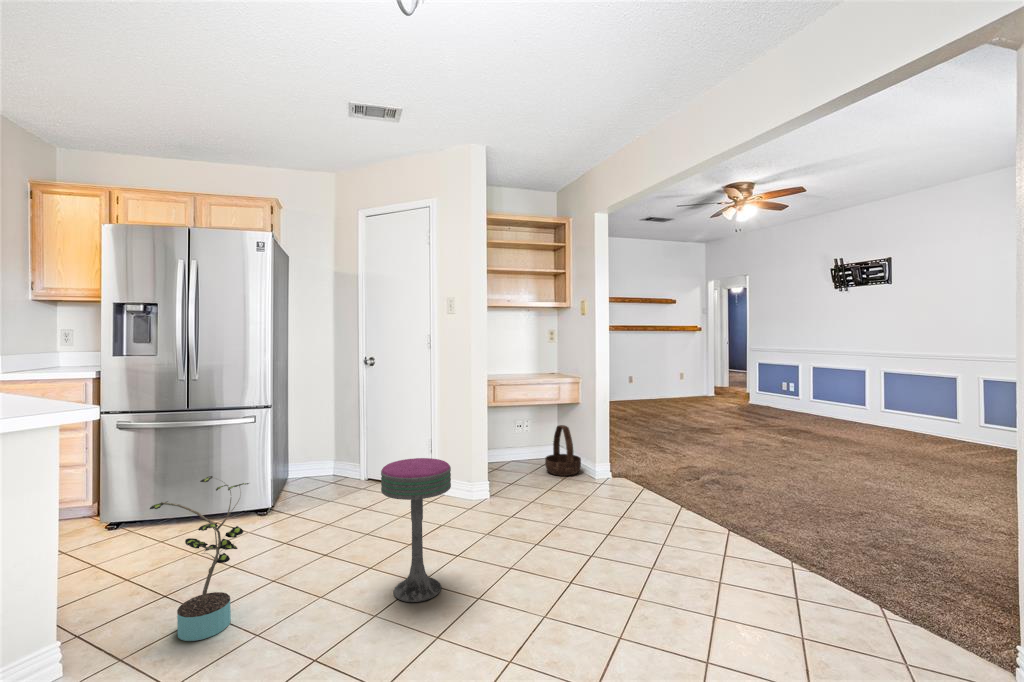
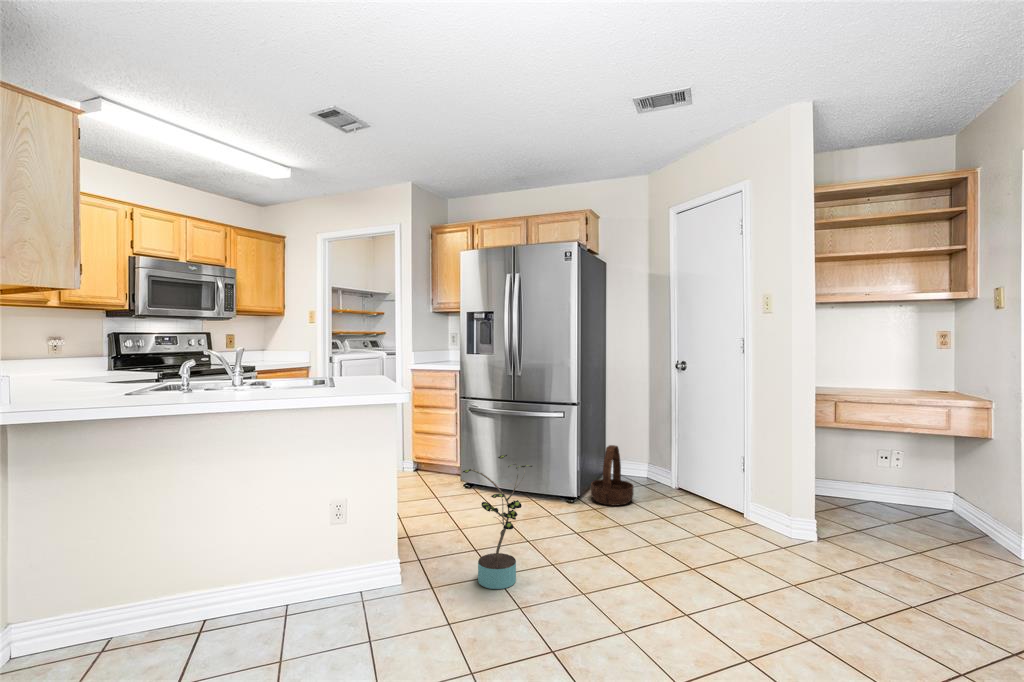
basket: present [545,425,581,476] -> present [591,445,633,506]
bar stool: present [381,458,451,602] -> none [645,470,724,628]

